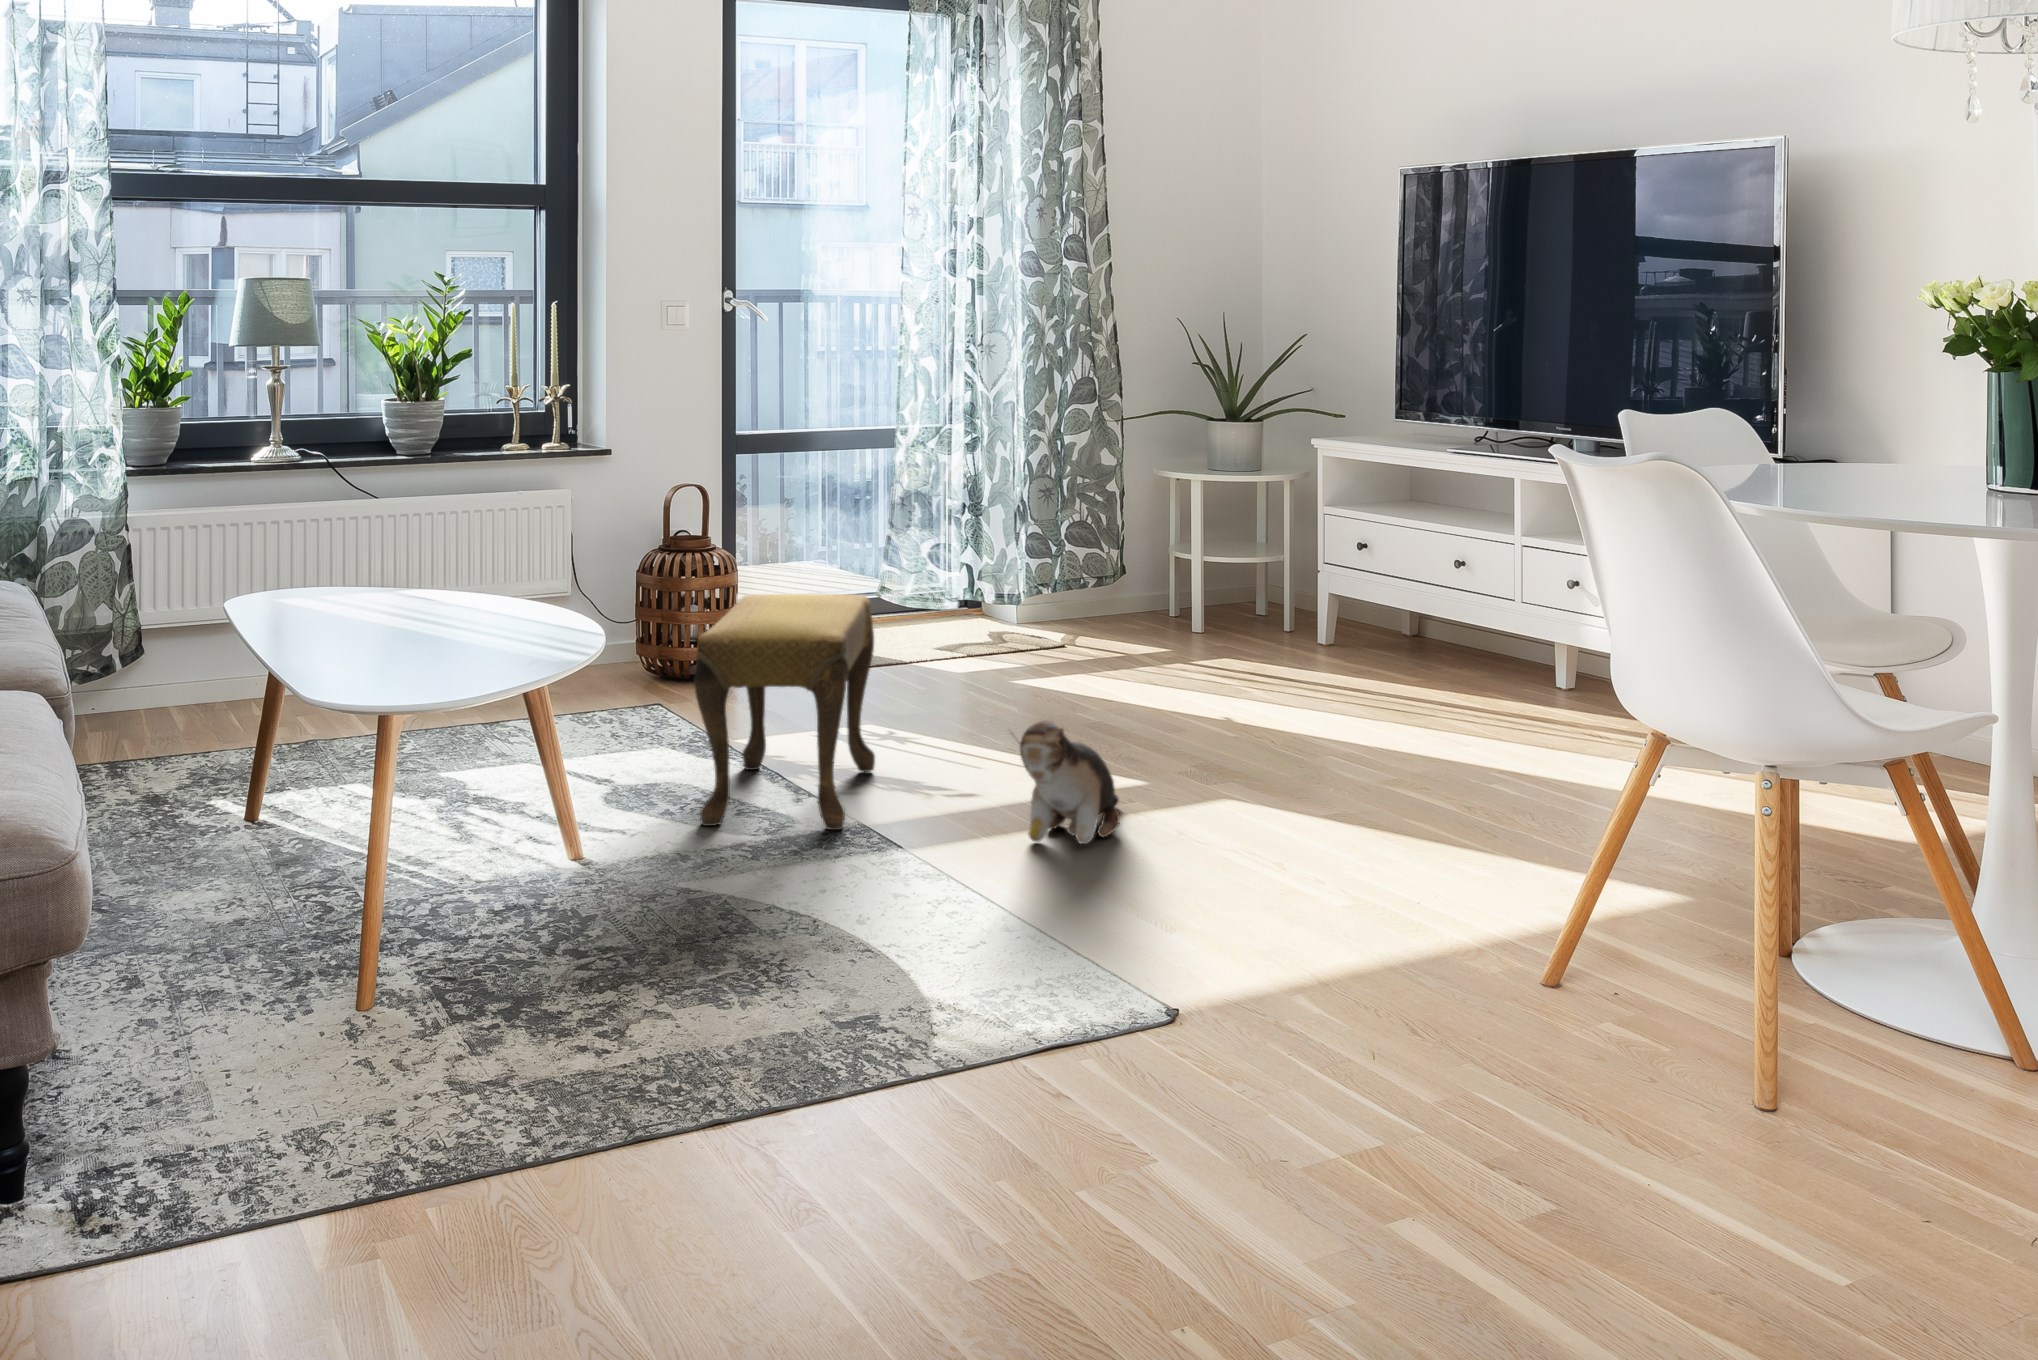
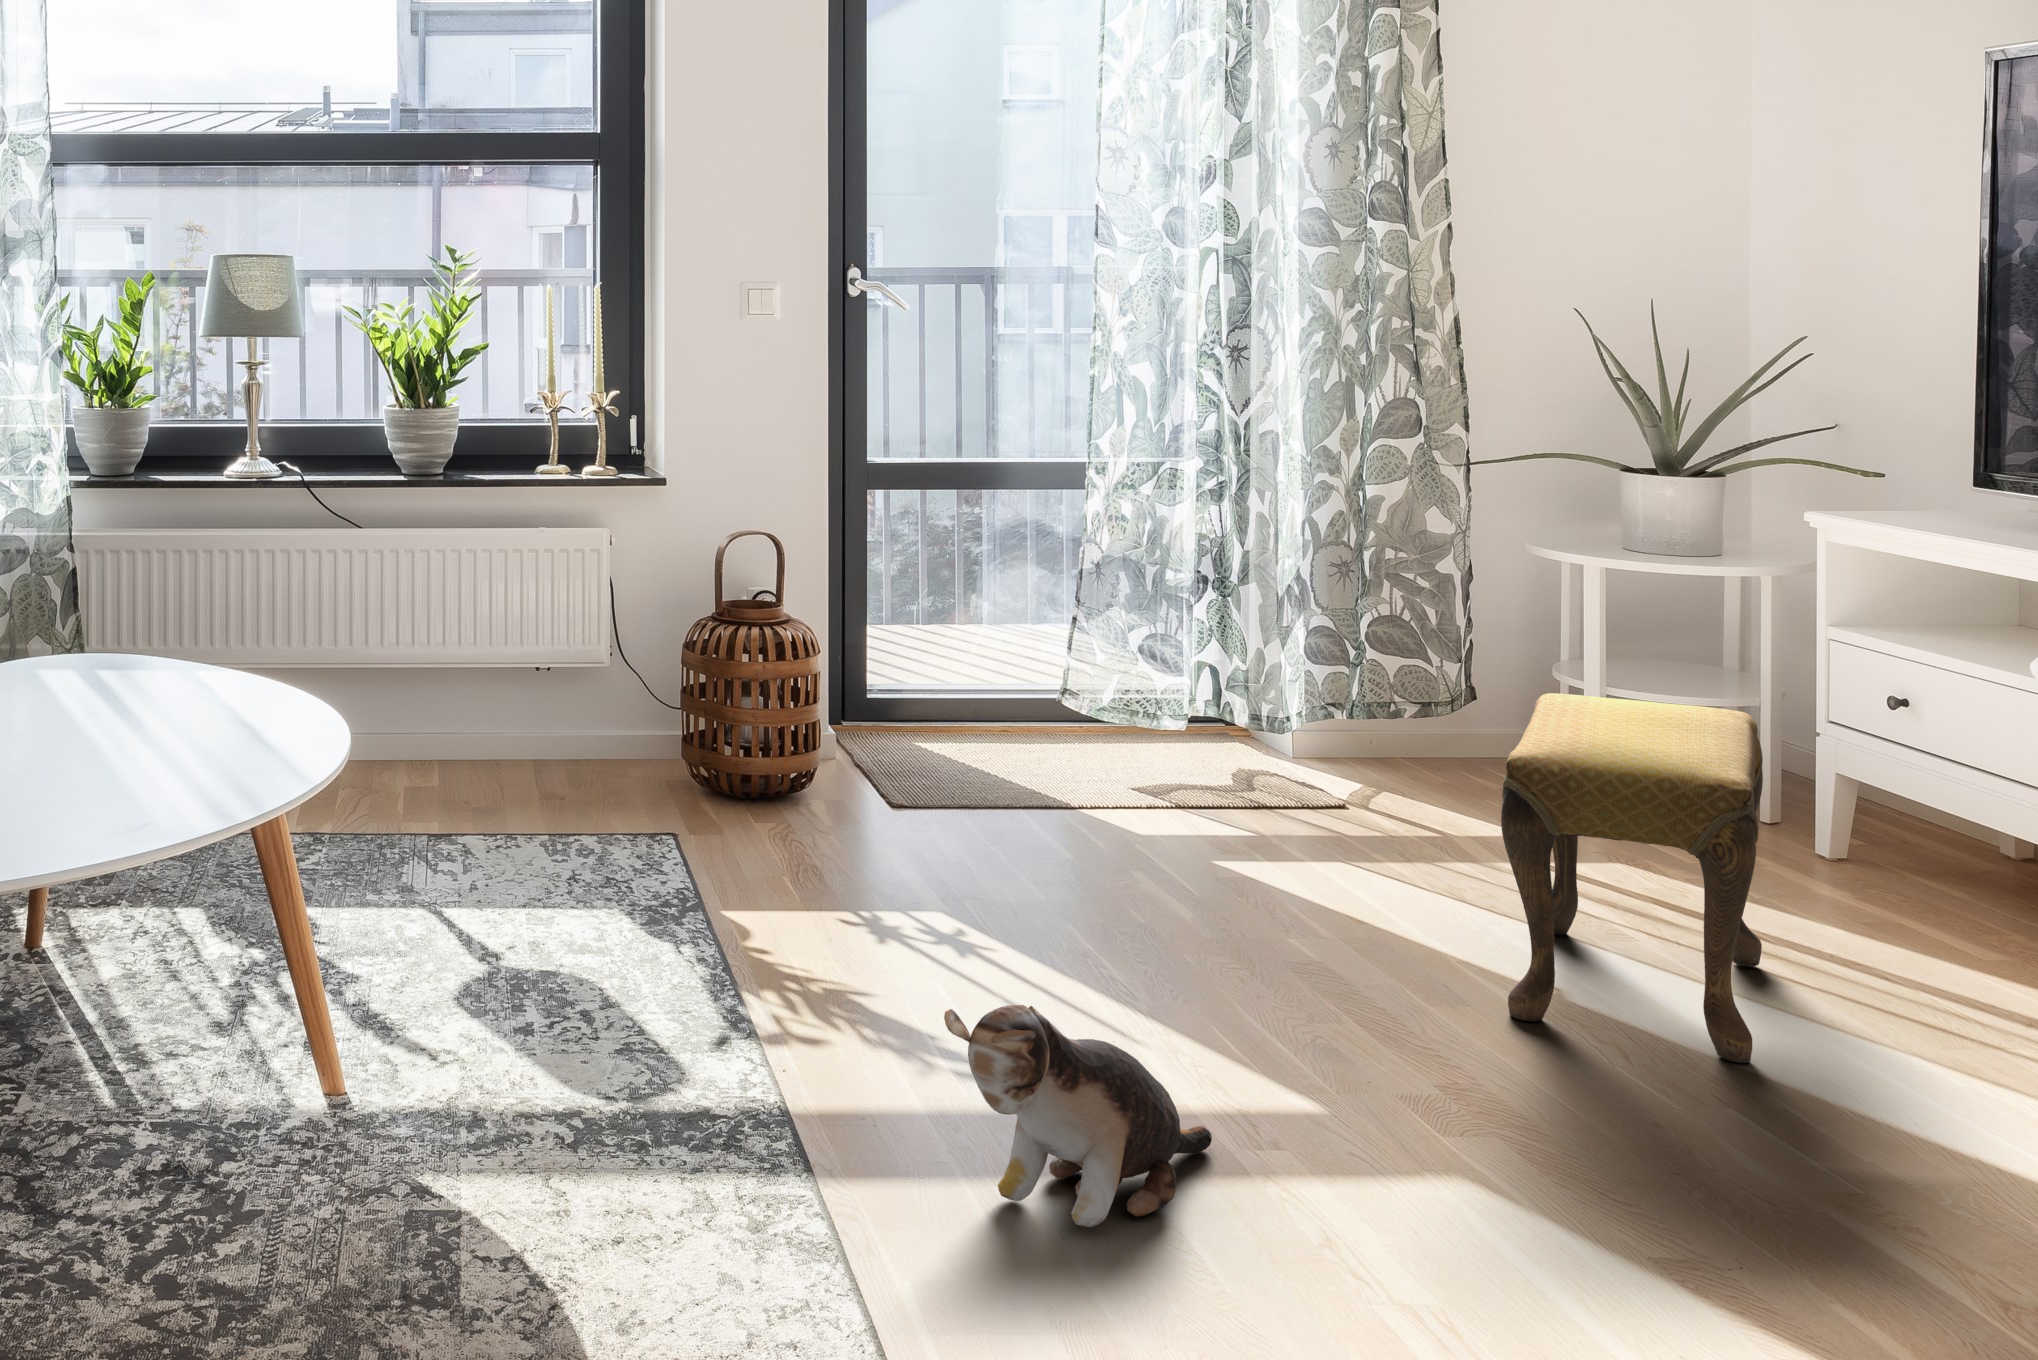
footstool: present [695,594,875,830] -> present [1501,693,1763,1063]

